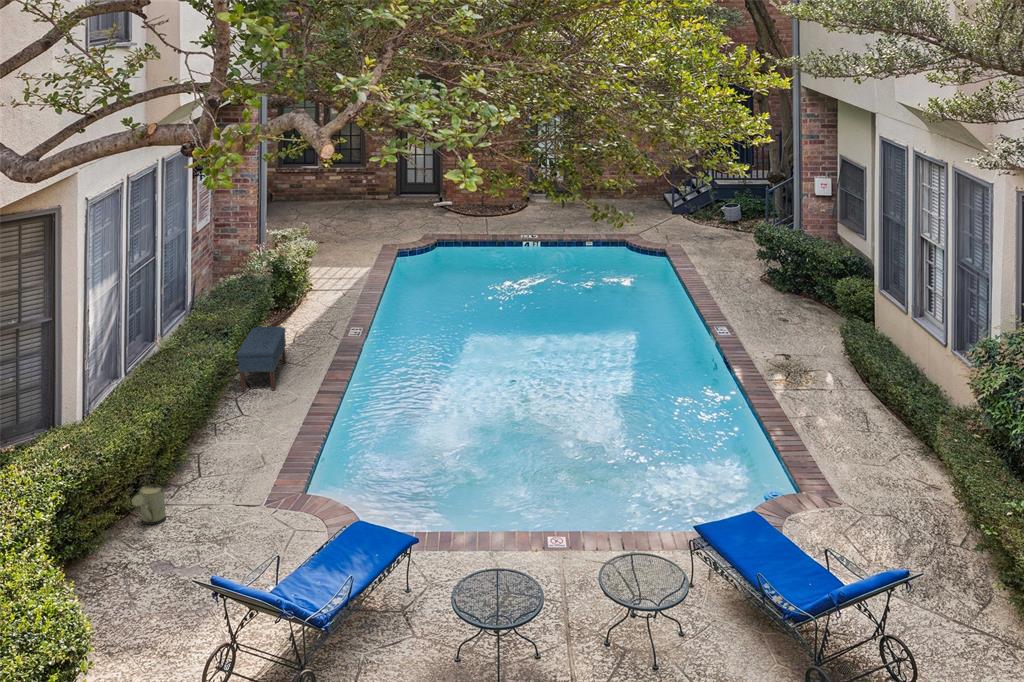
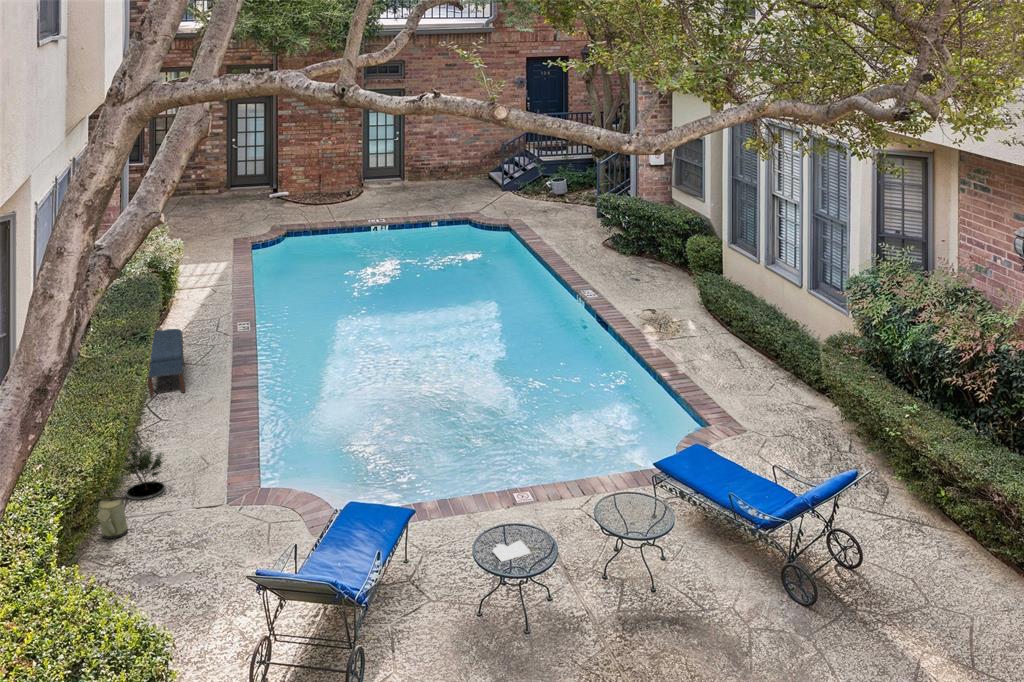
potted tree: none [173,422,221,490] -> present [121,436,165,500]
book: none [487,586,526,607] -> present [492,540,530,562]

